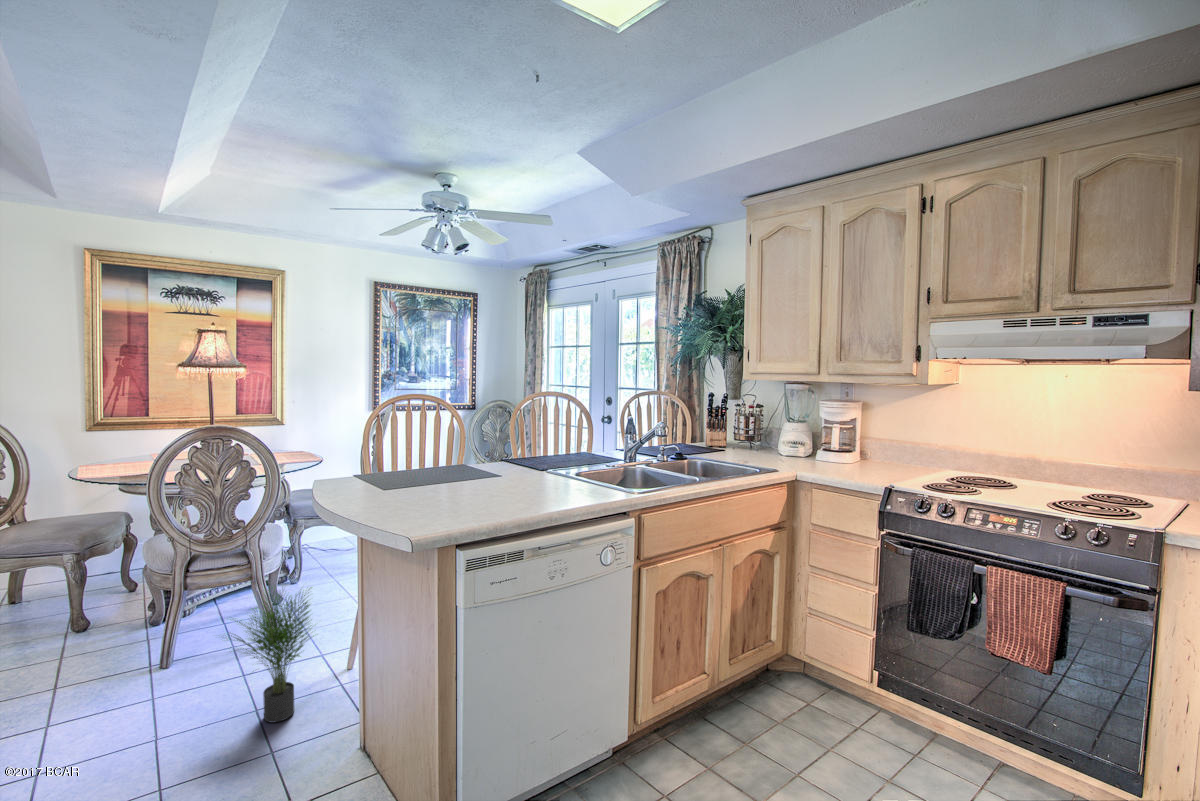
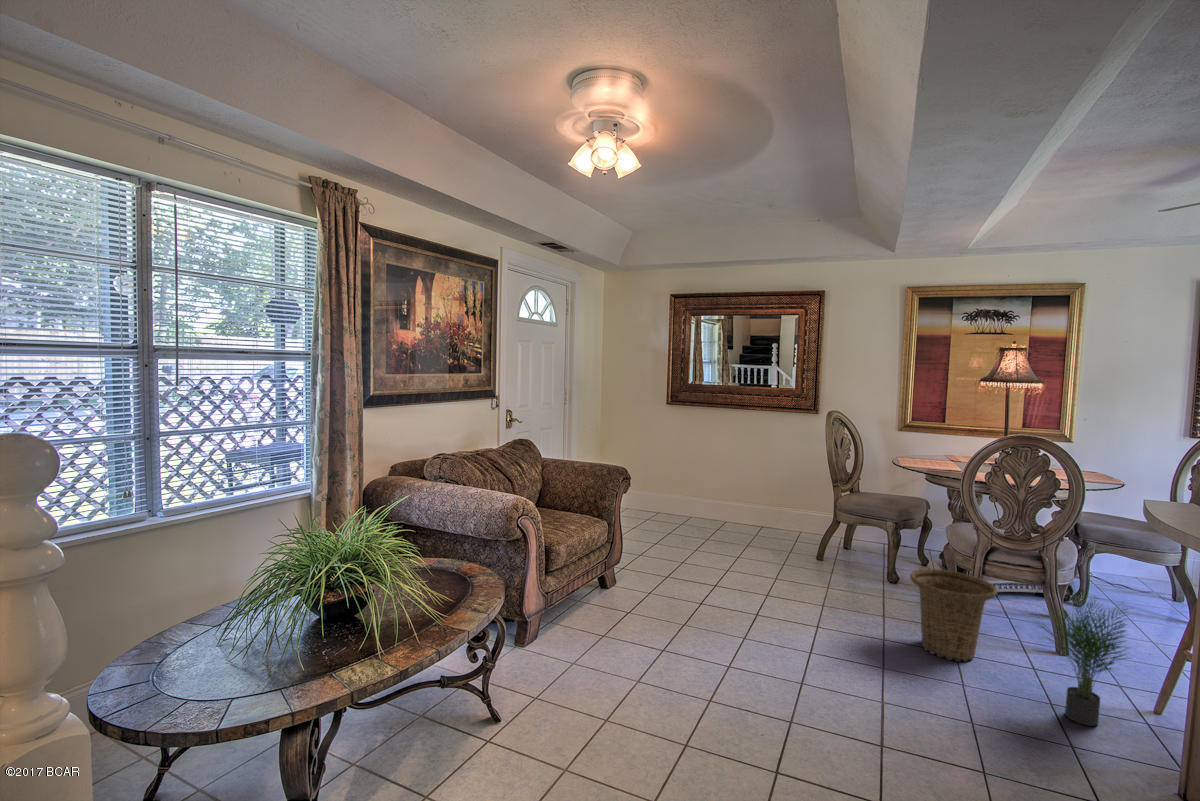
basket: none [72,600,192,720] -> present [910,569,997,661]

